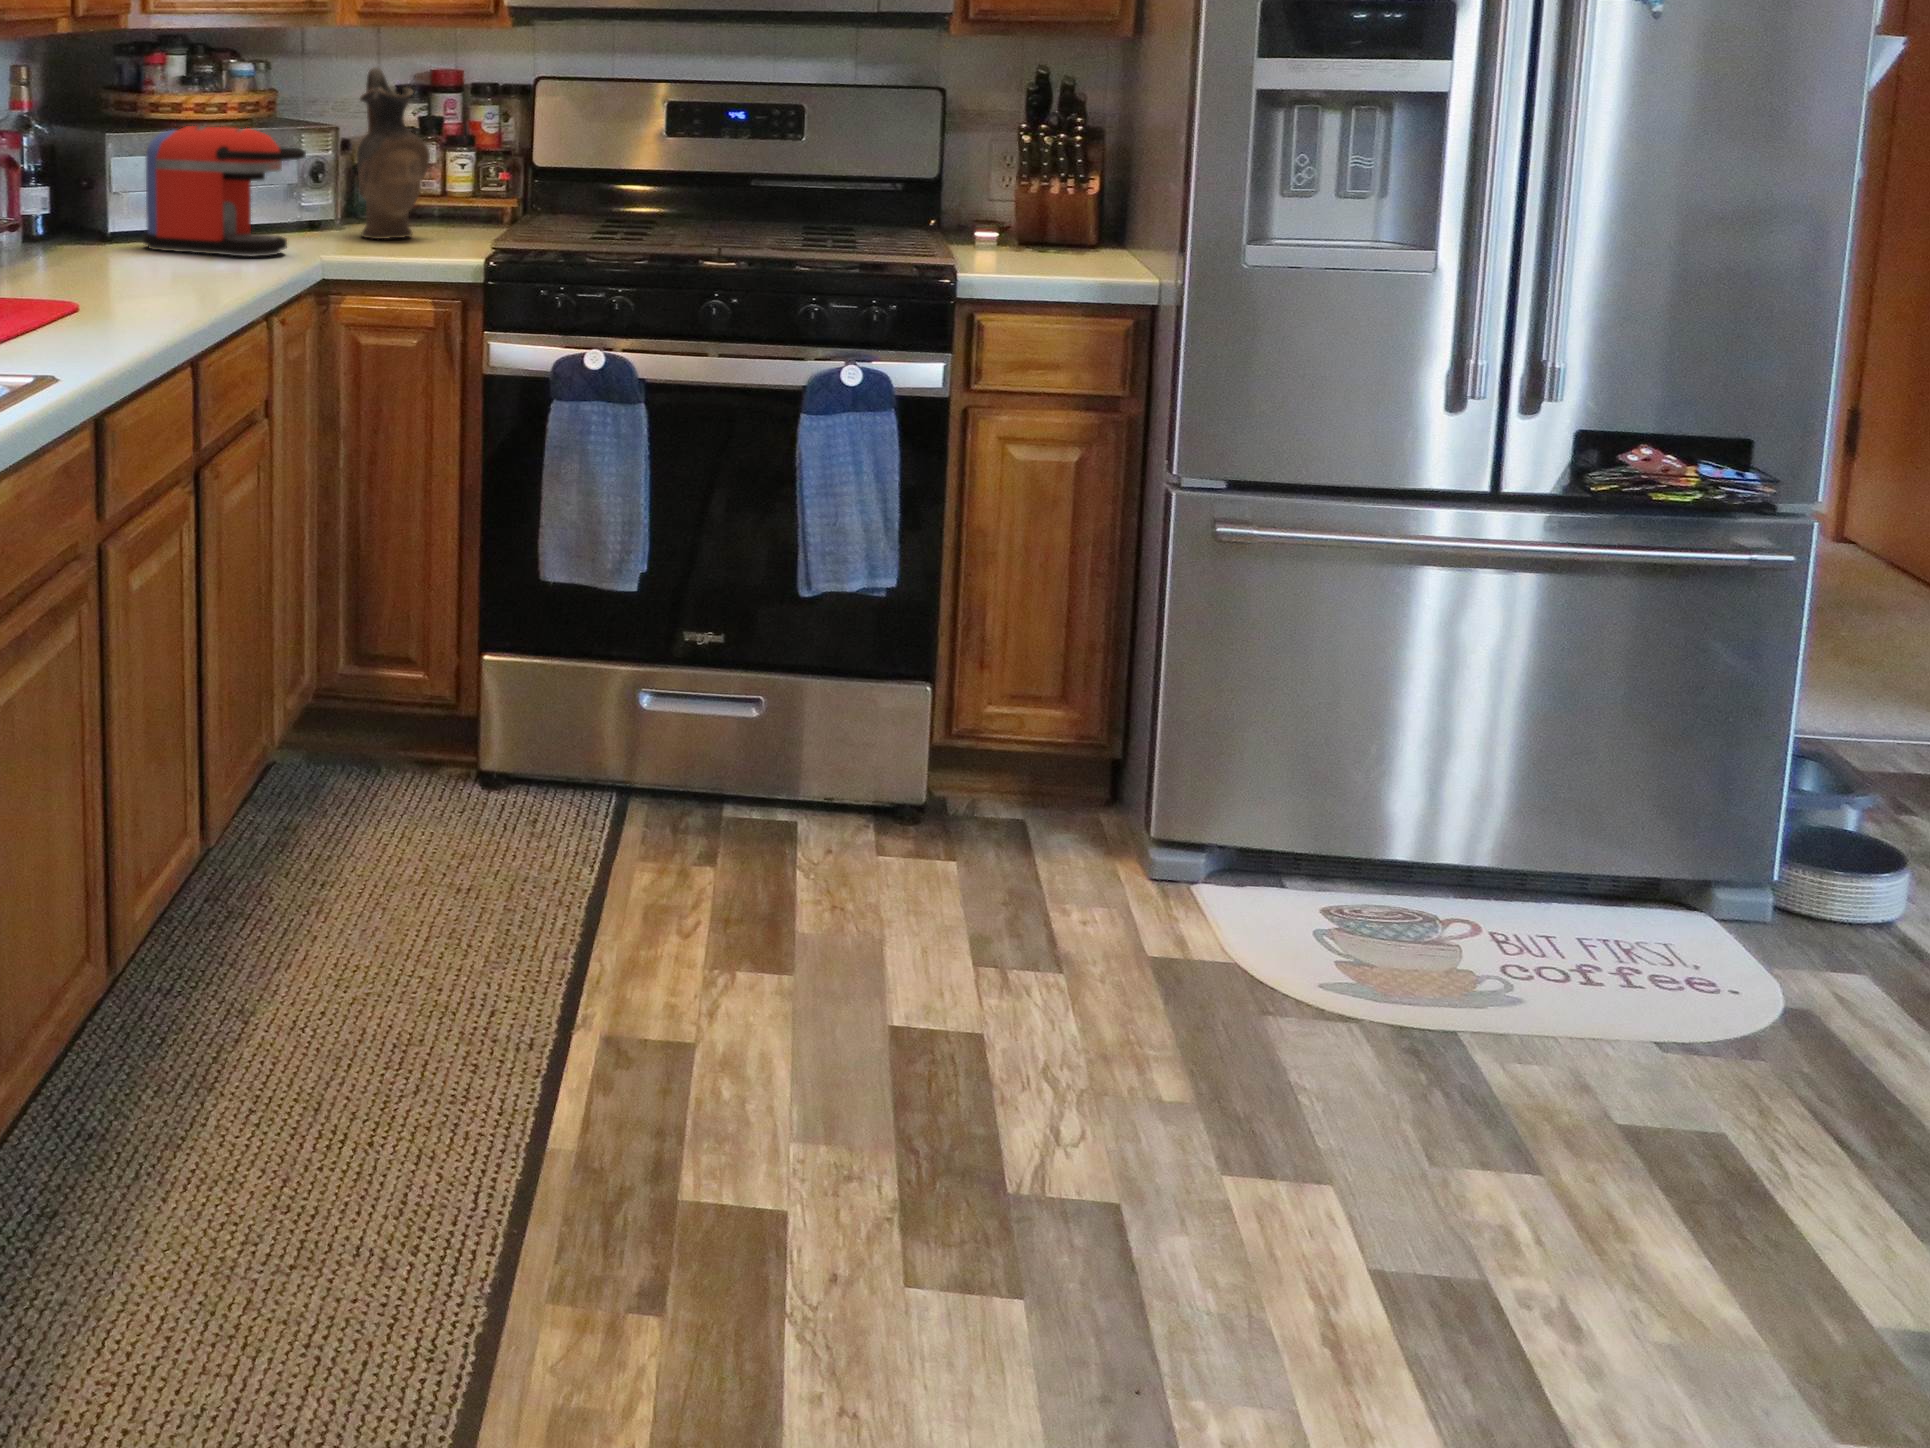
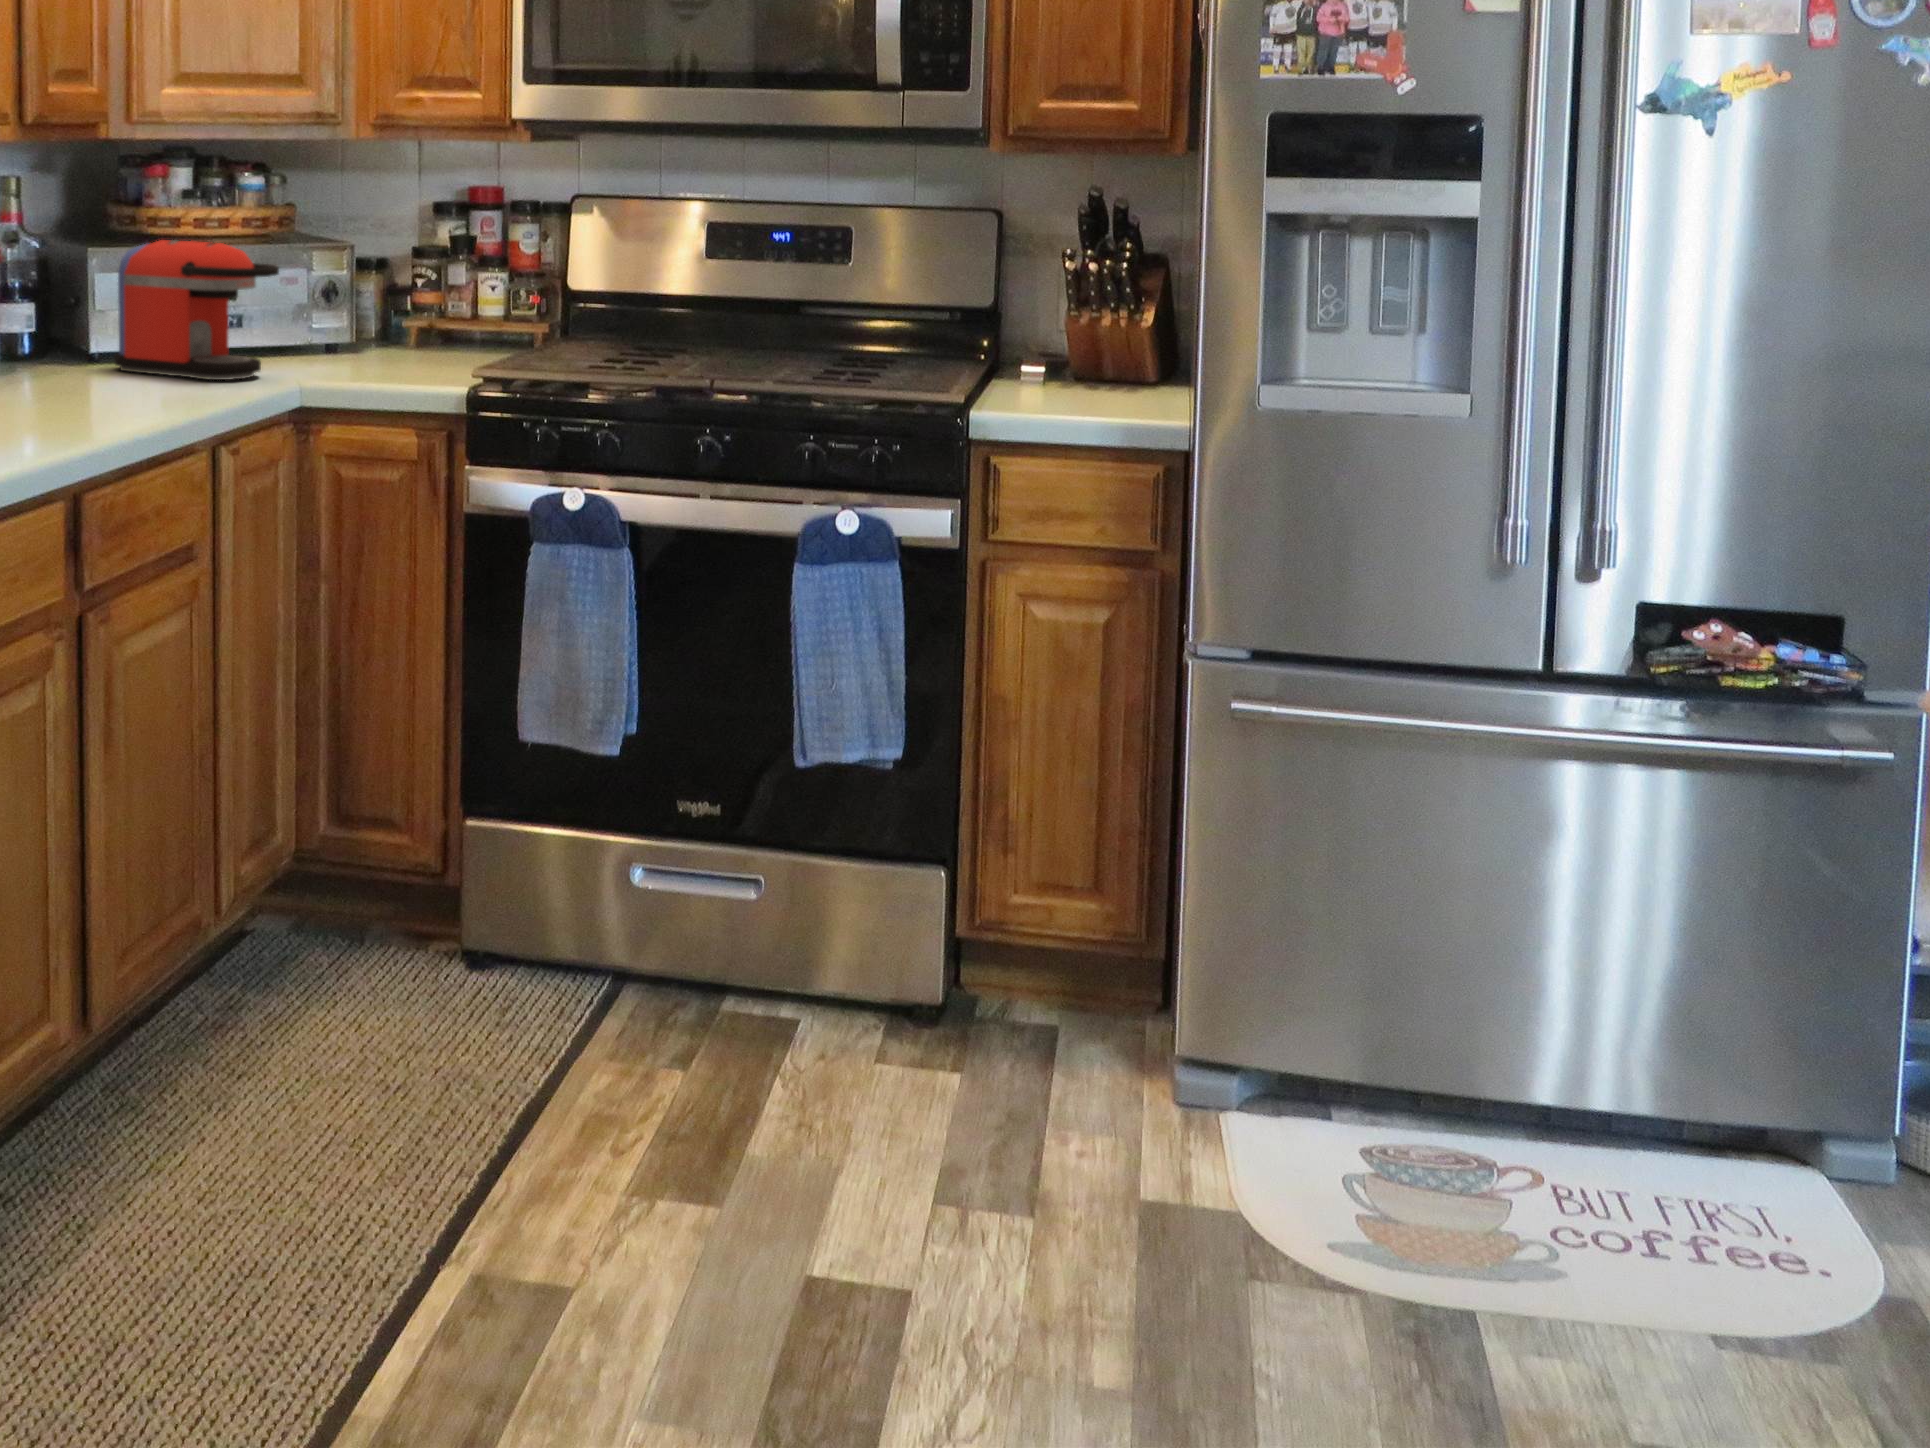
ceramic pitcher: present [357,67,430,239] -> none [361,180,437,362]

